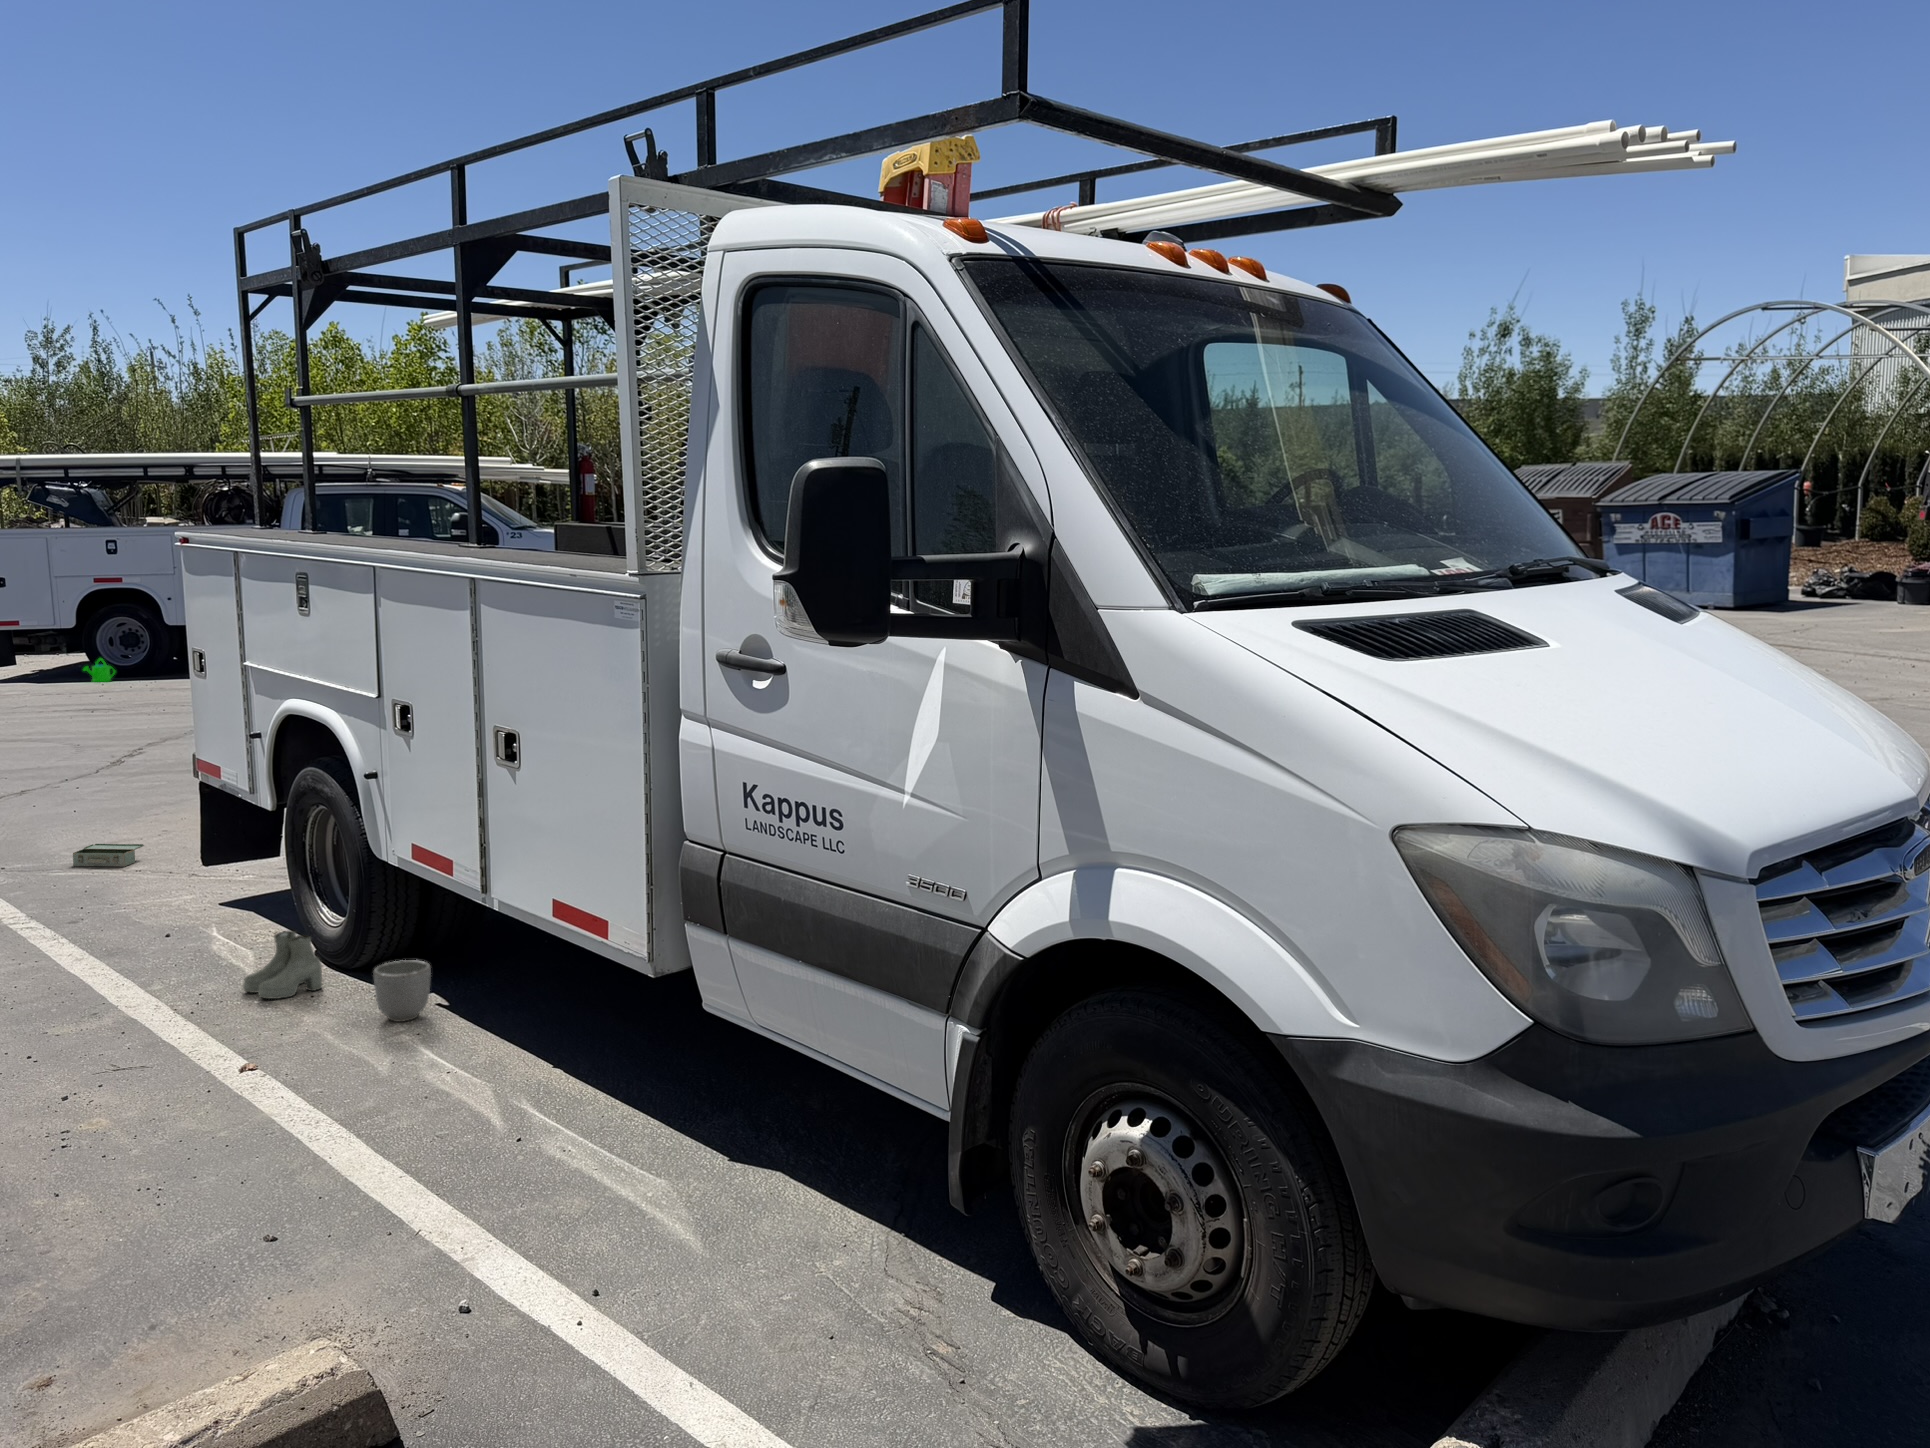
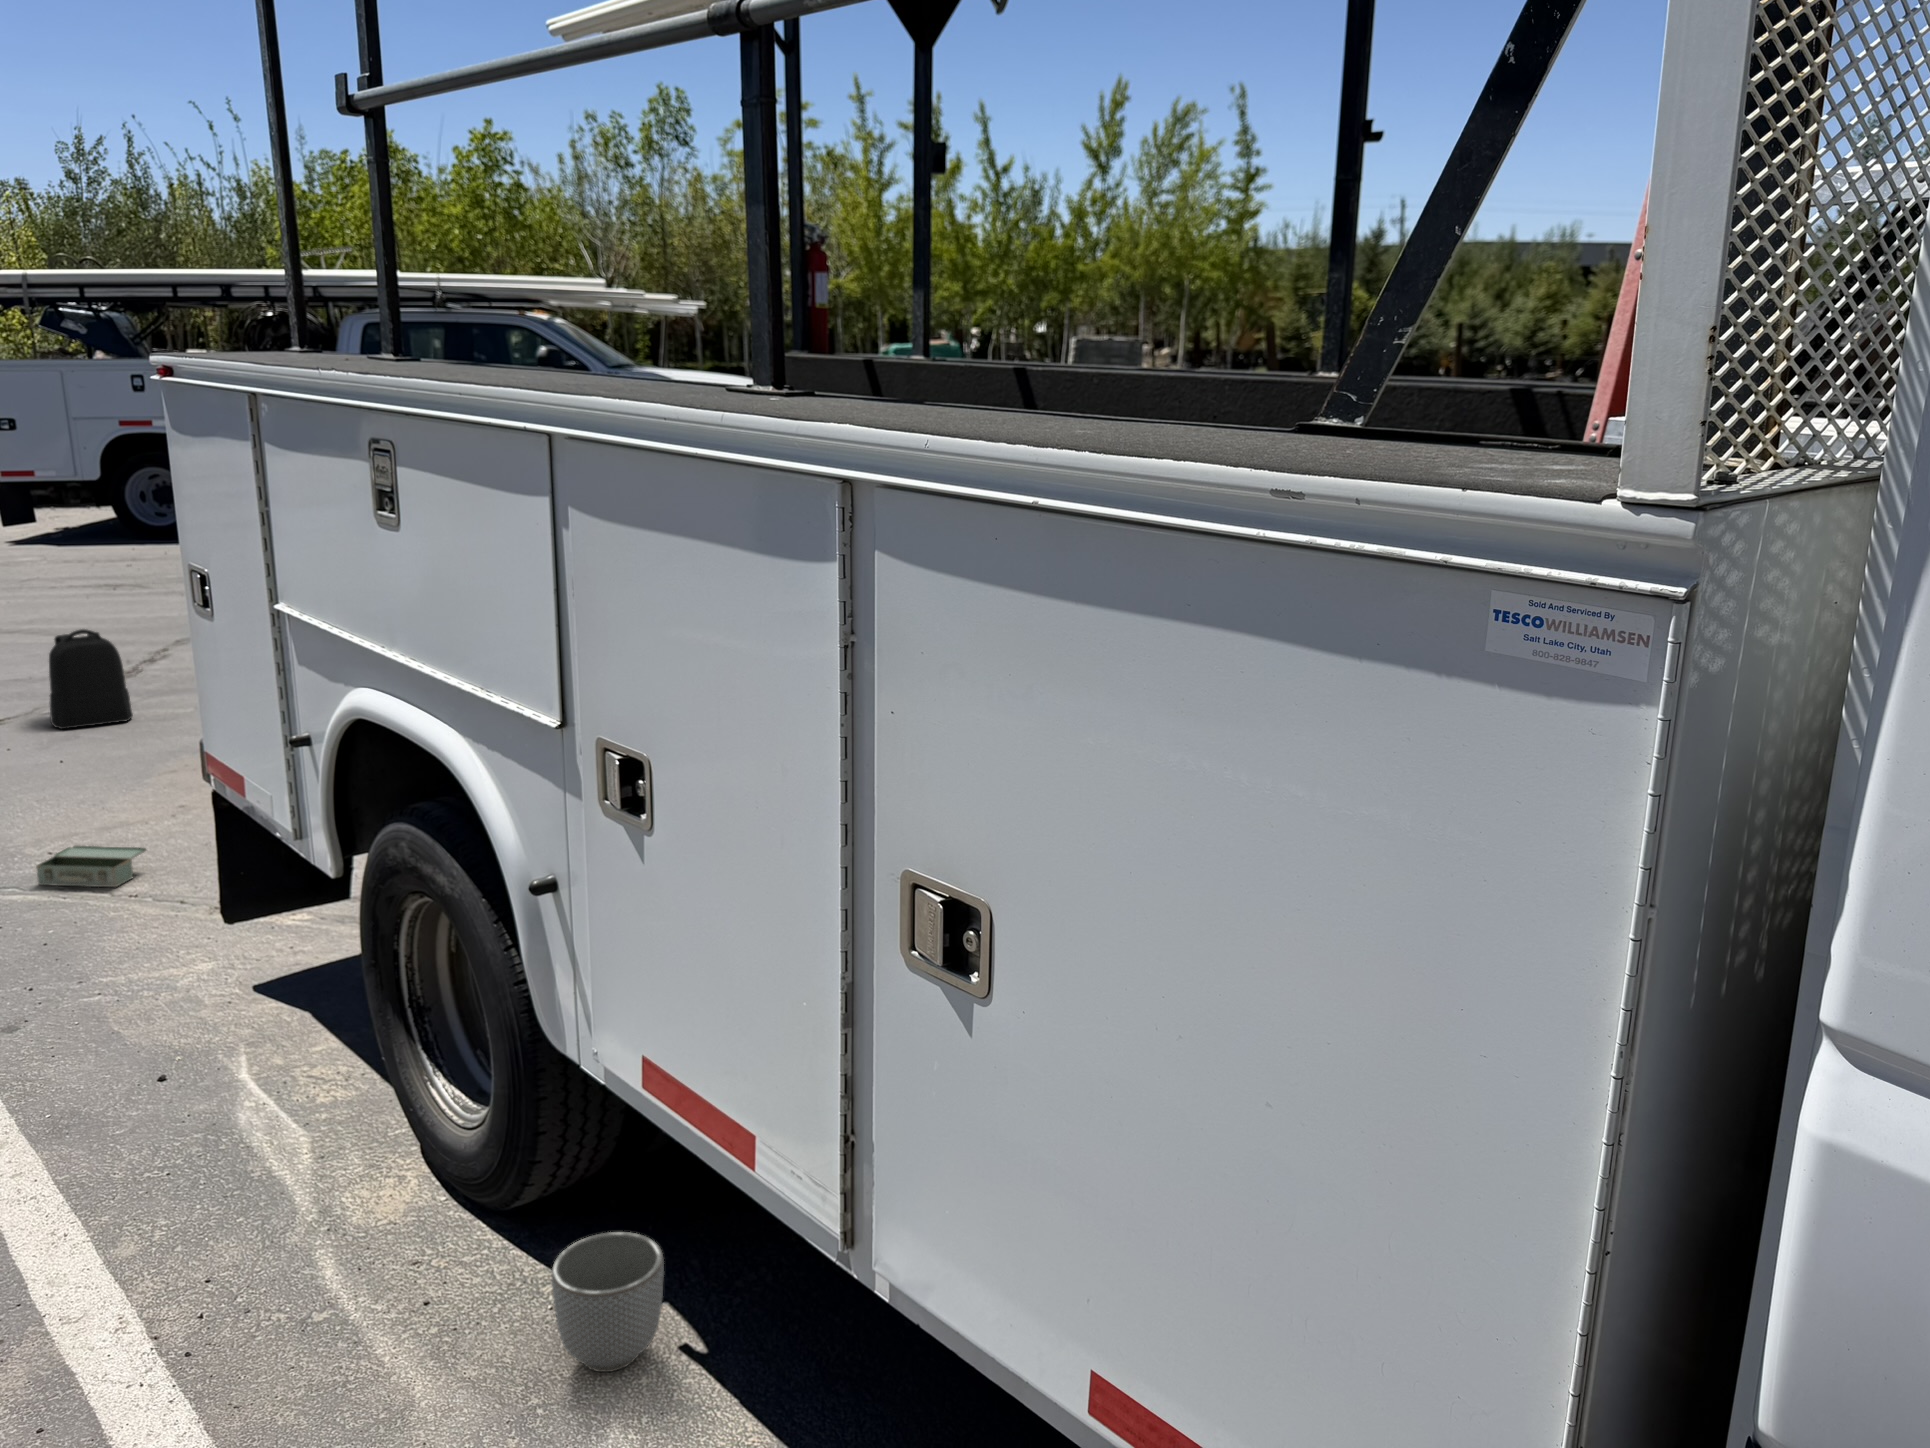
watering can: present [83,658,115,682] -> none [109,520,149,549]
backpack: none [61,721,121,792] -> present [49,629,133,729]
boots: present [243,931,322,999] -> none [293,1131,442,1284]

